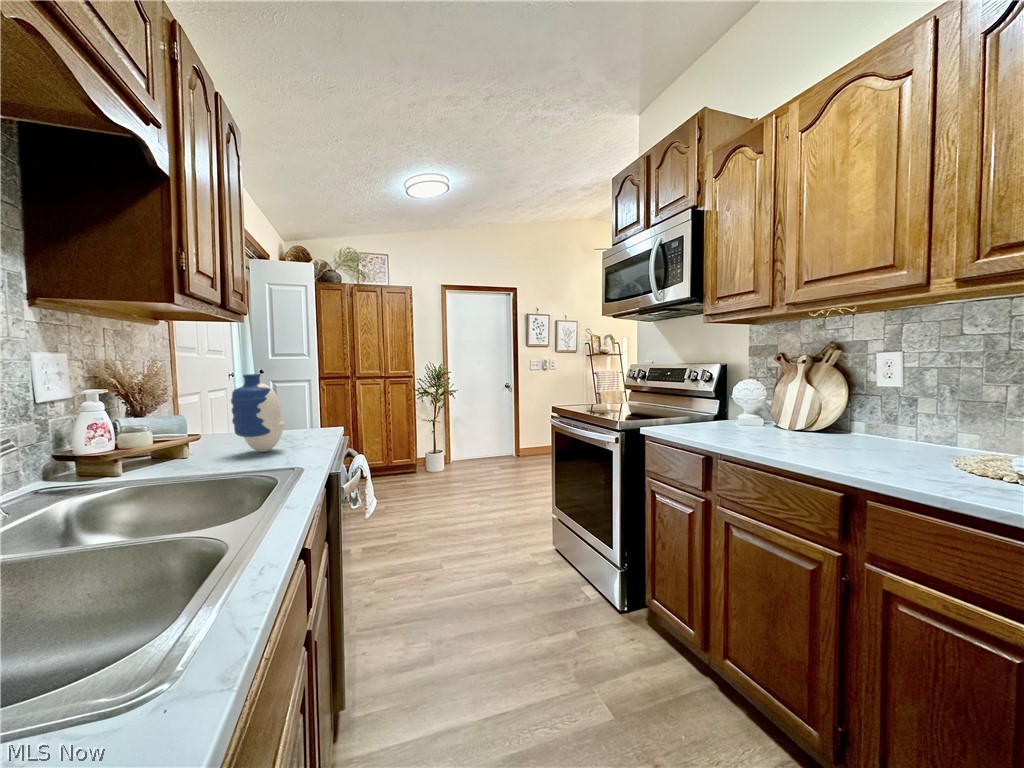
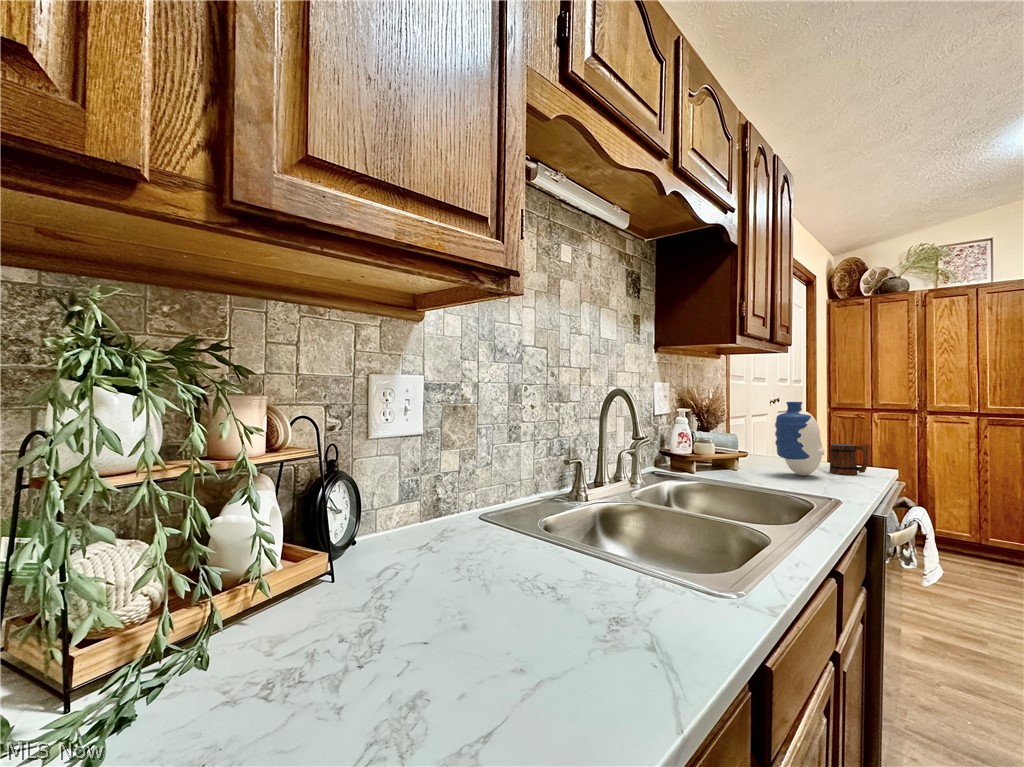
mug: none [290,411,325,443] -> present [830,444,869,475]

